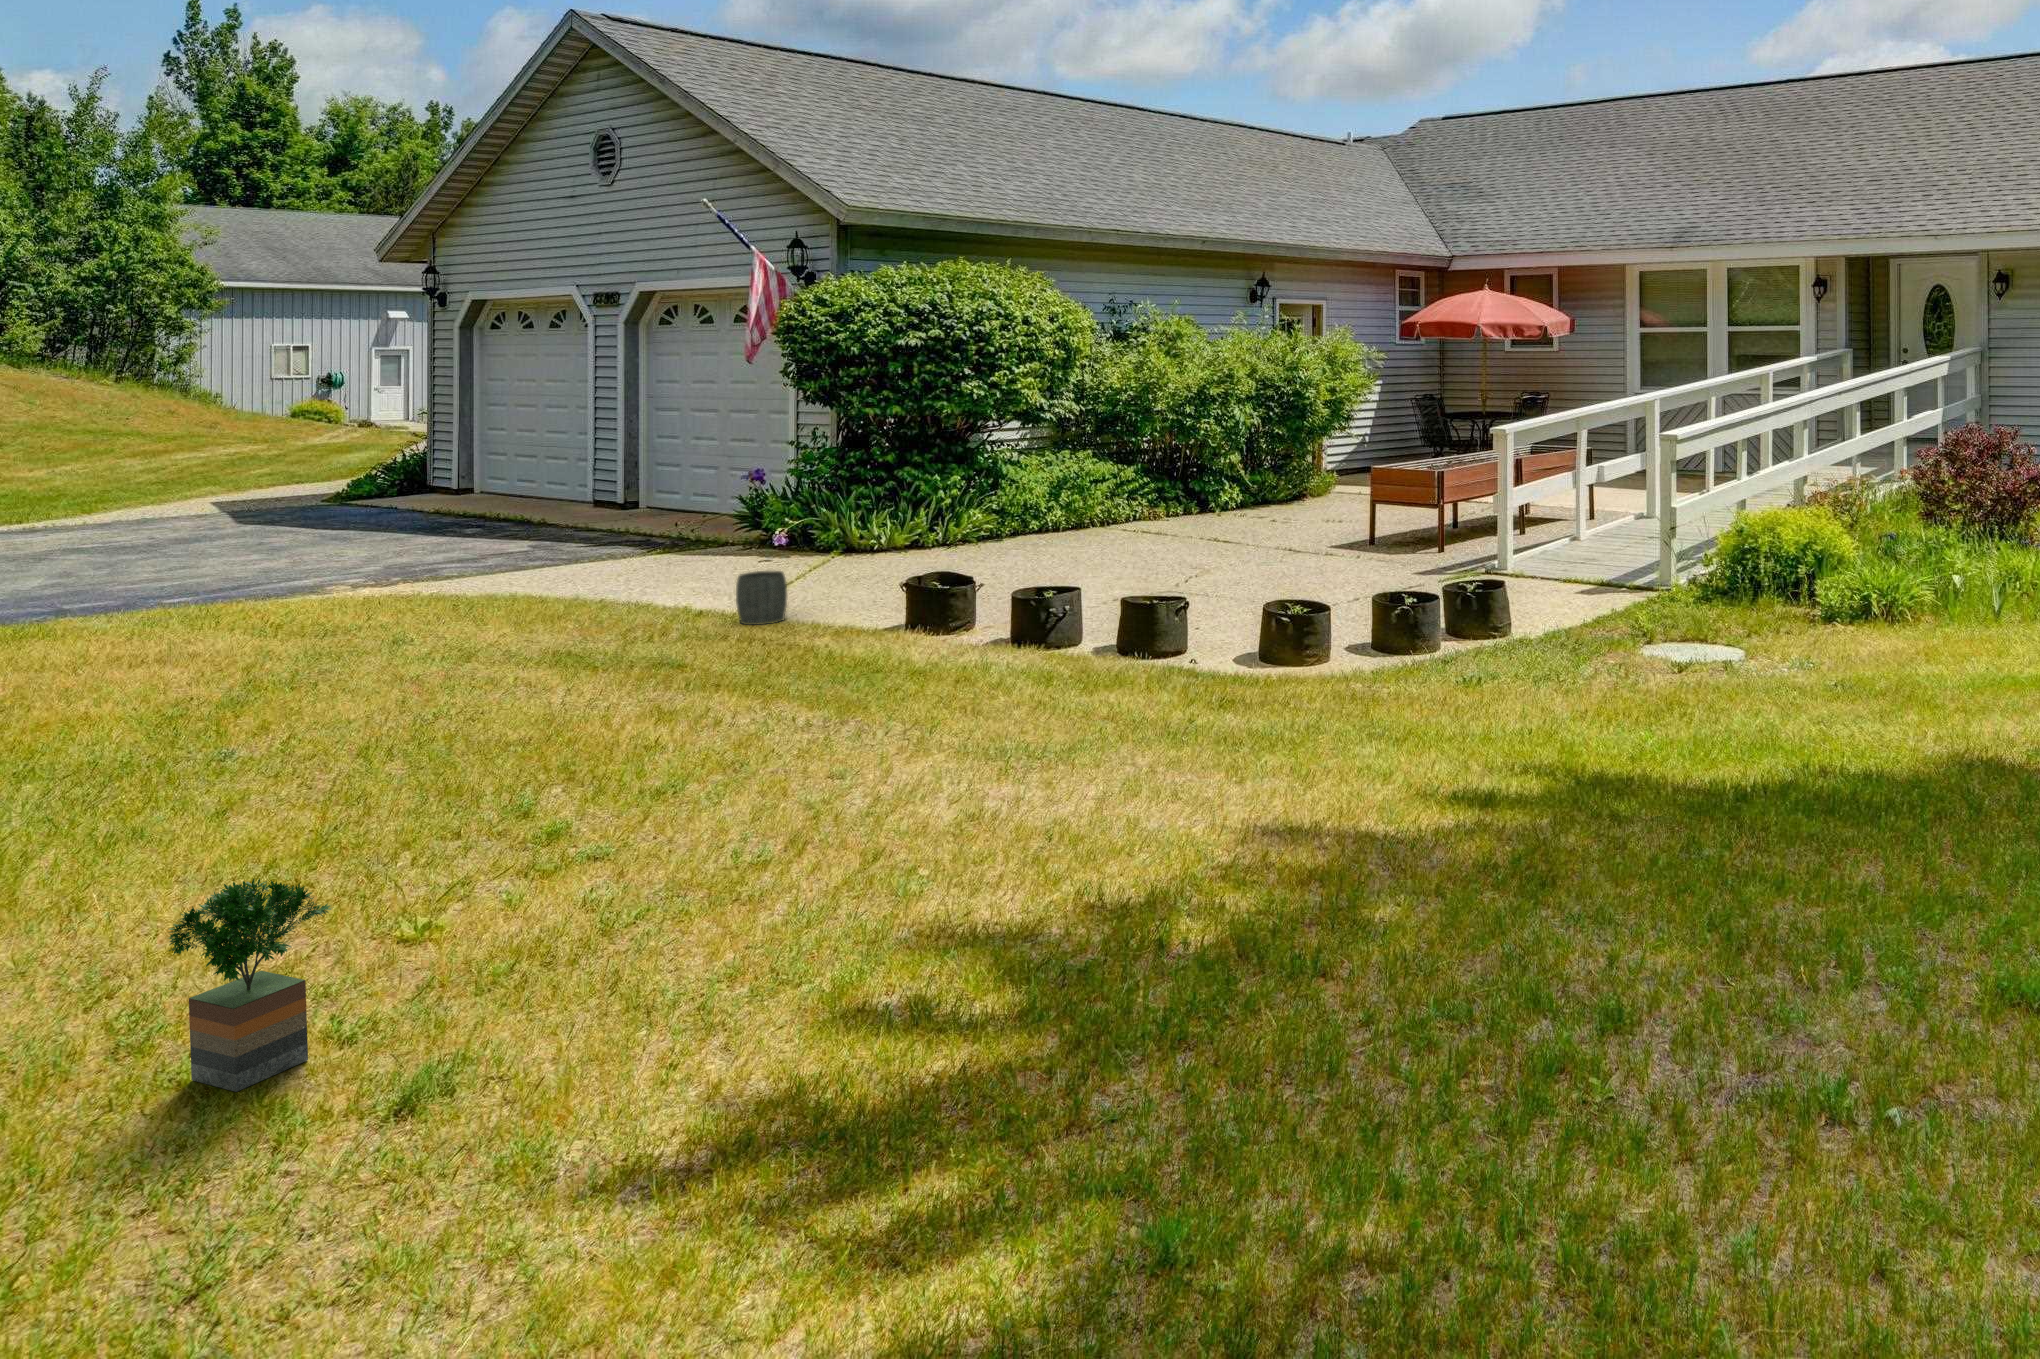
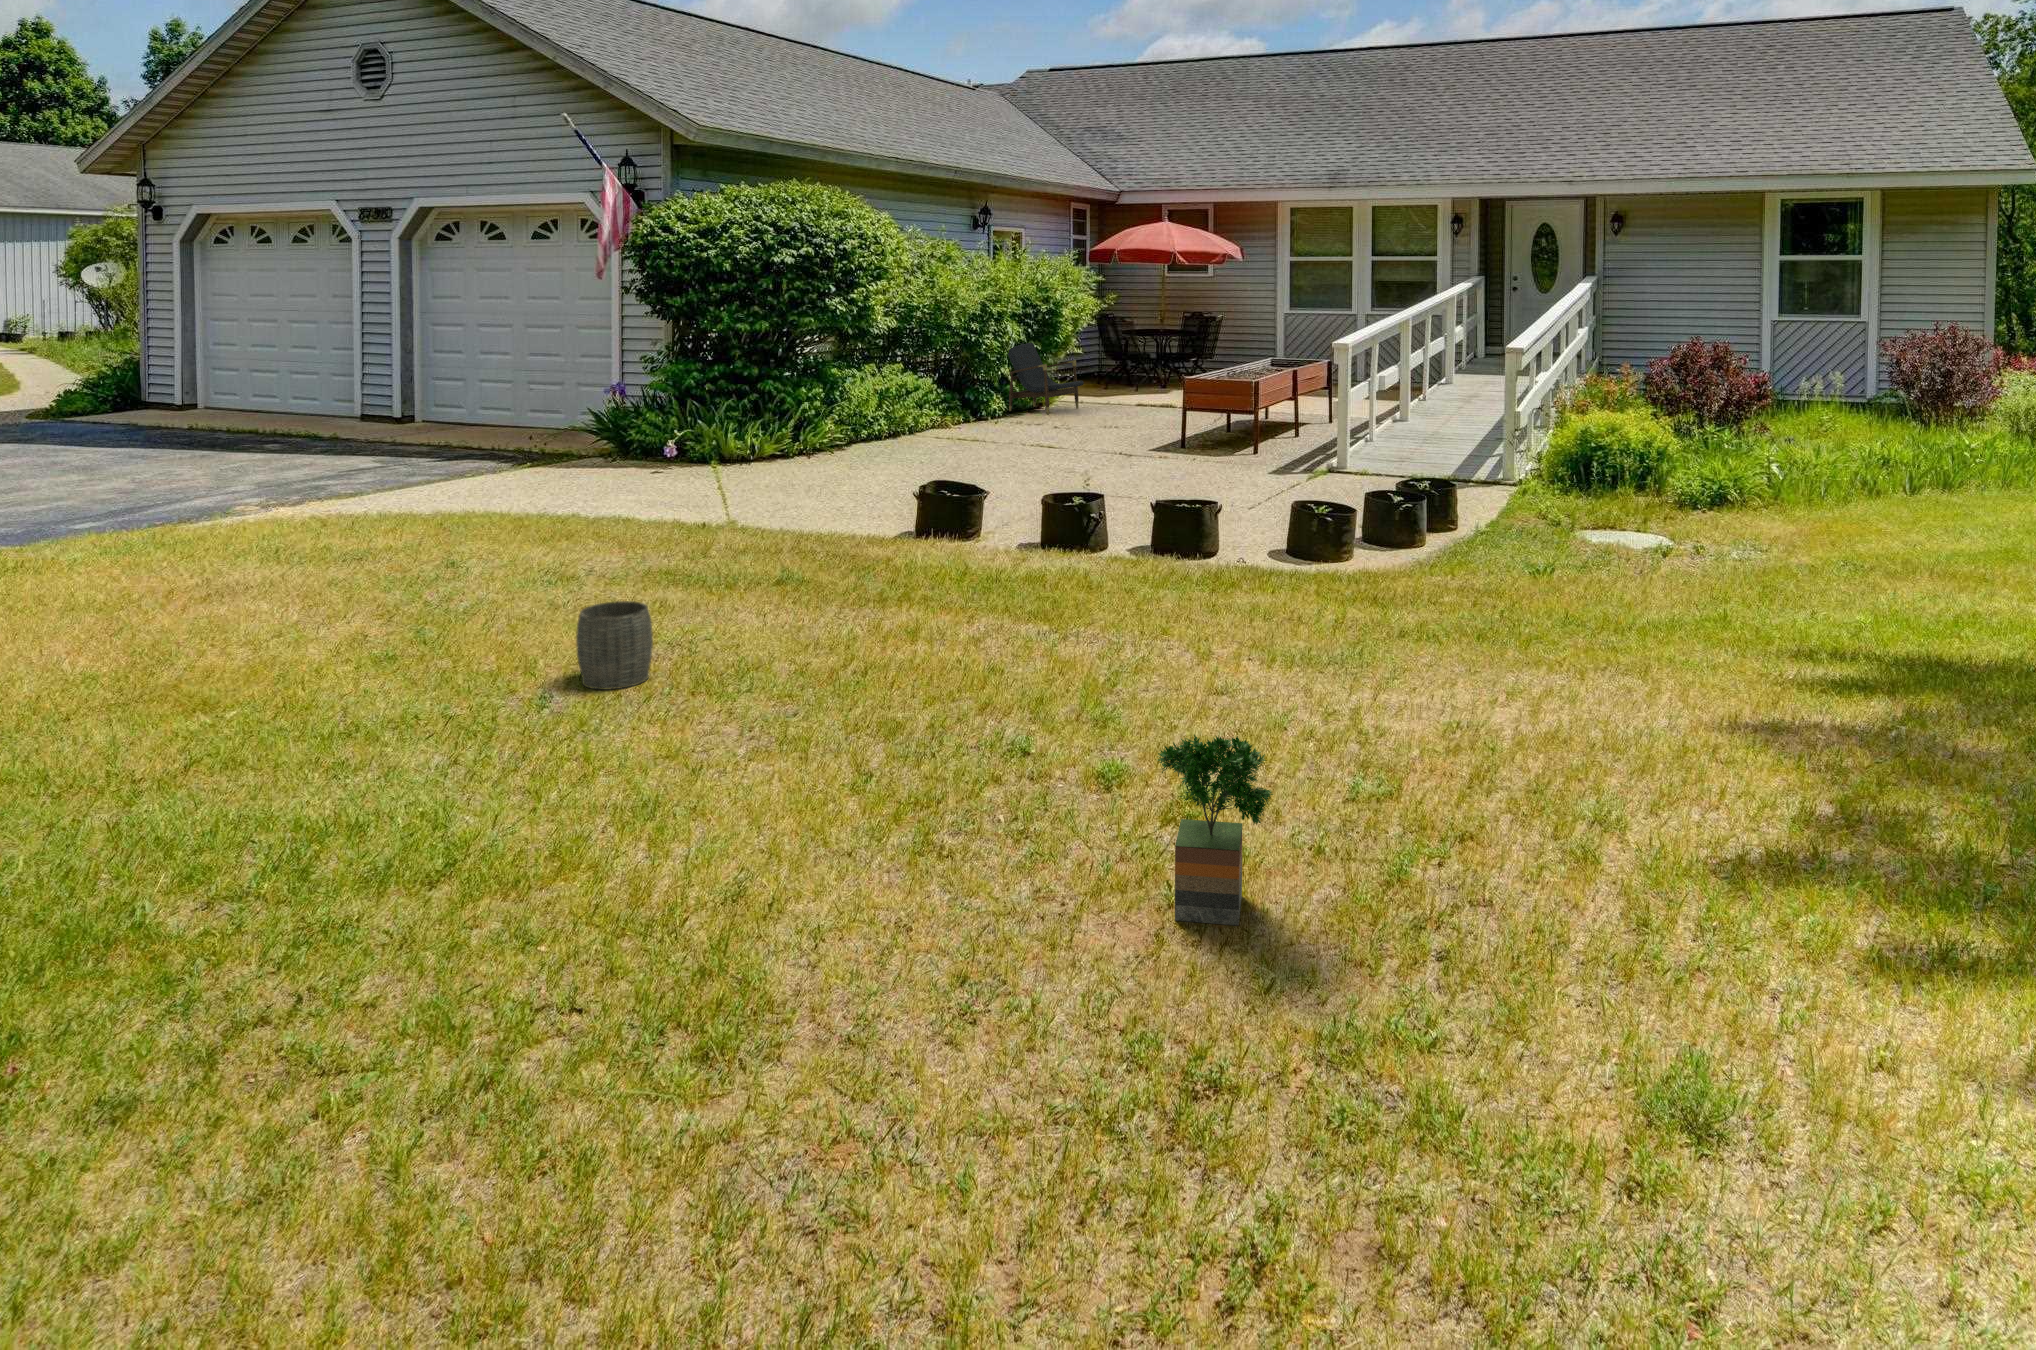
lounge chair: none [1231,430,1318,512] -> present [1008,343,1084,415]
woven basket: present [736,571,787,625] -> present [576,601,653,690]

